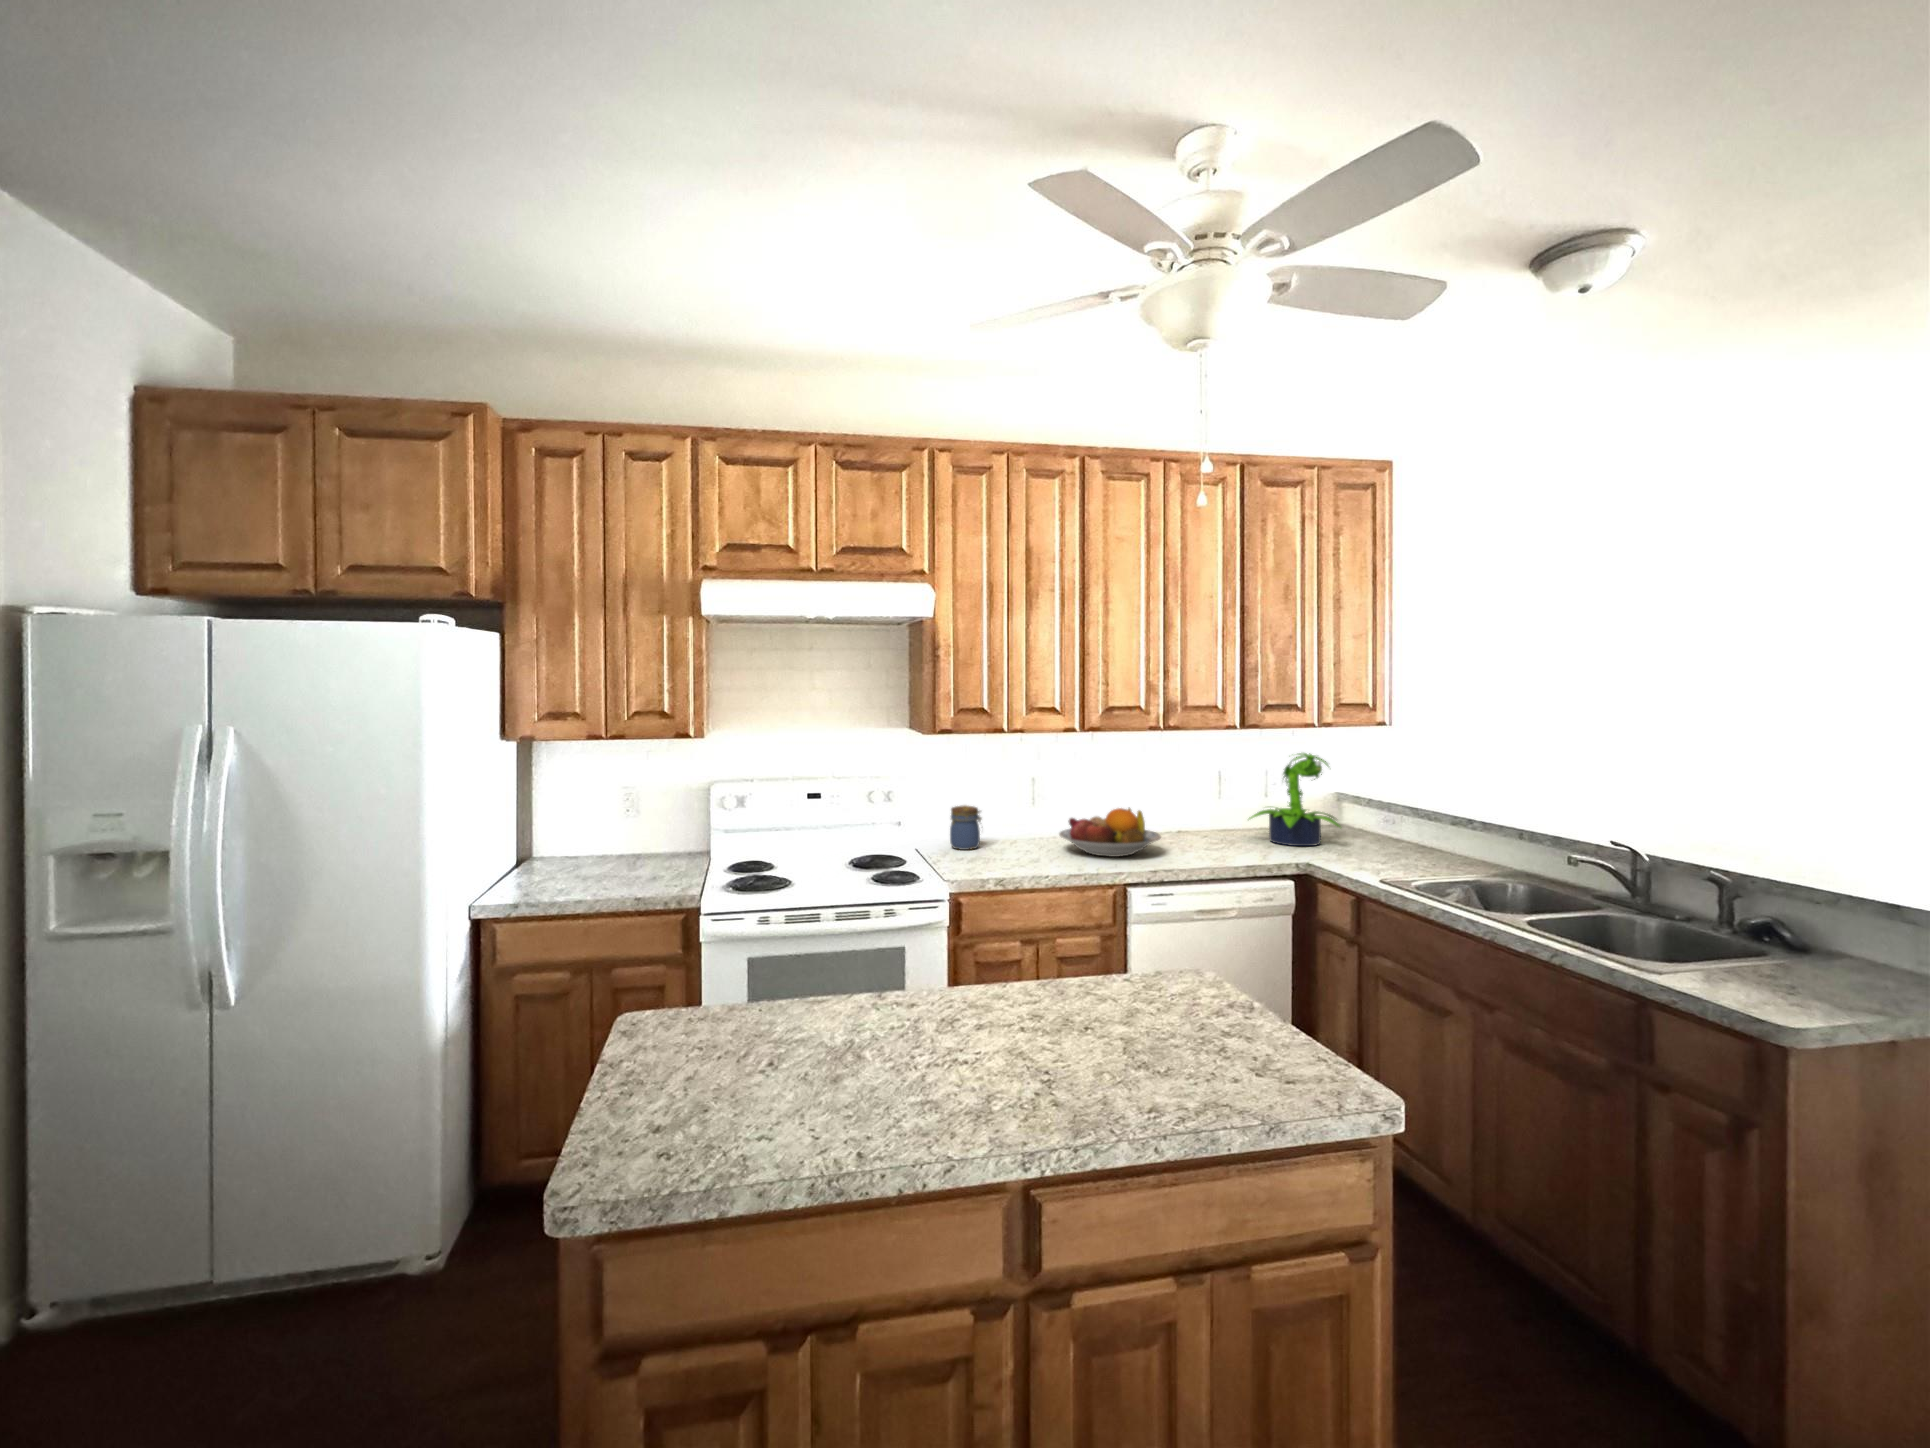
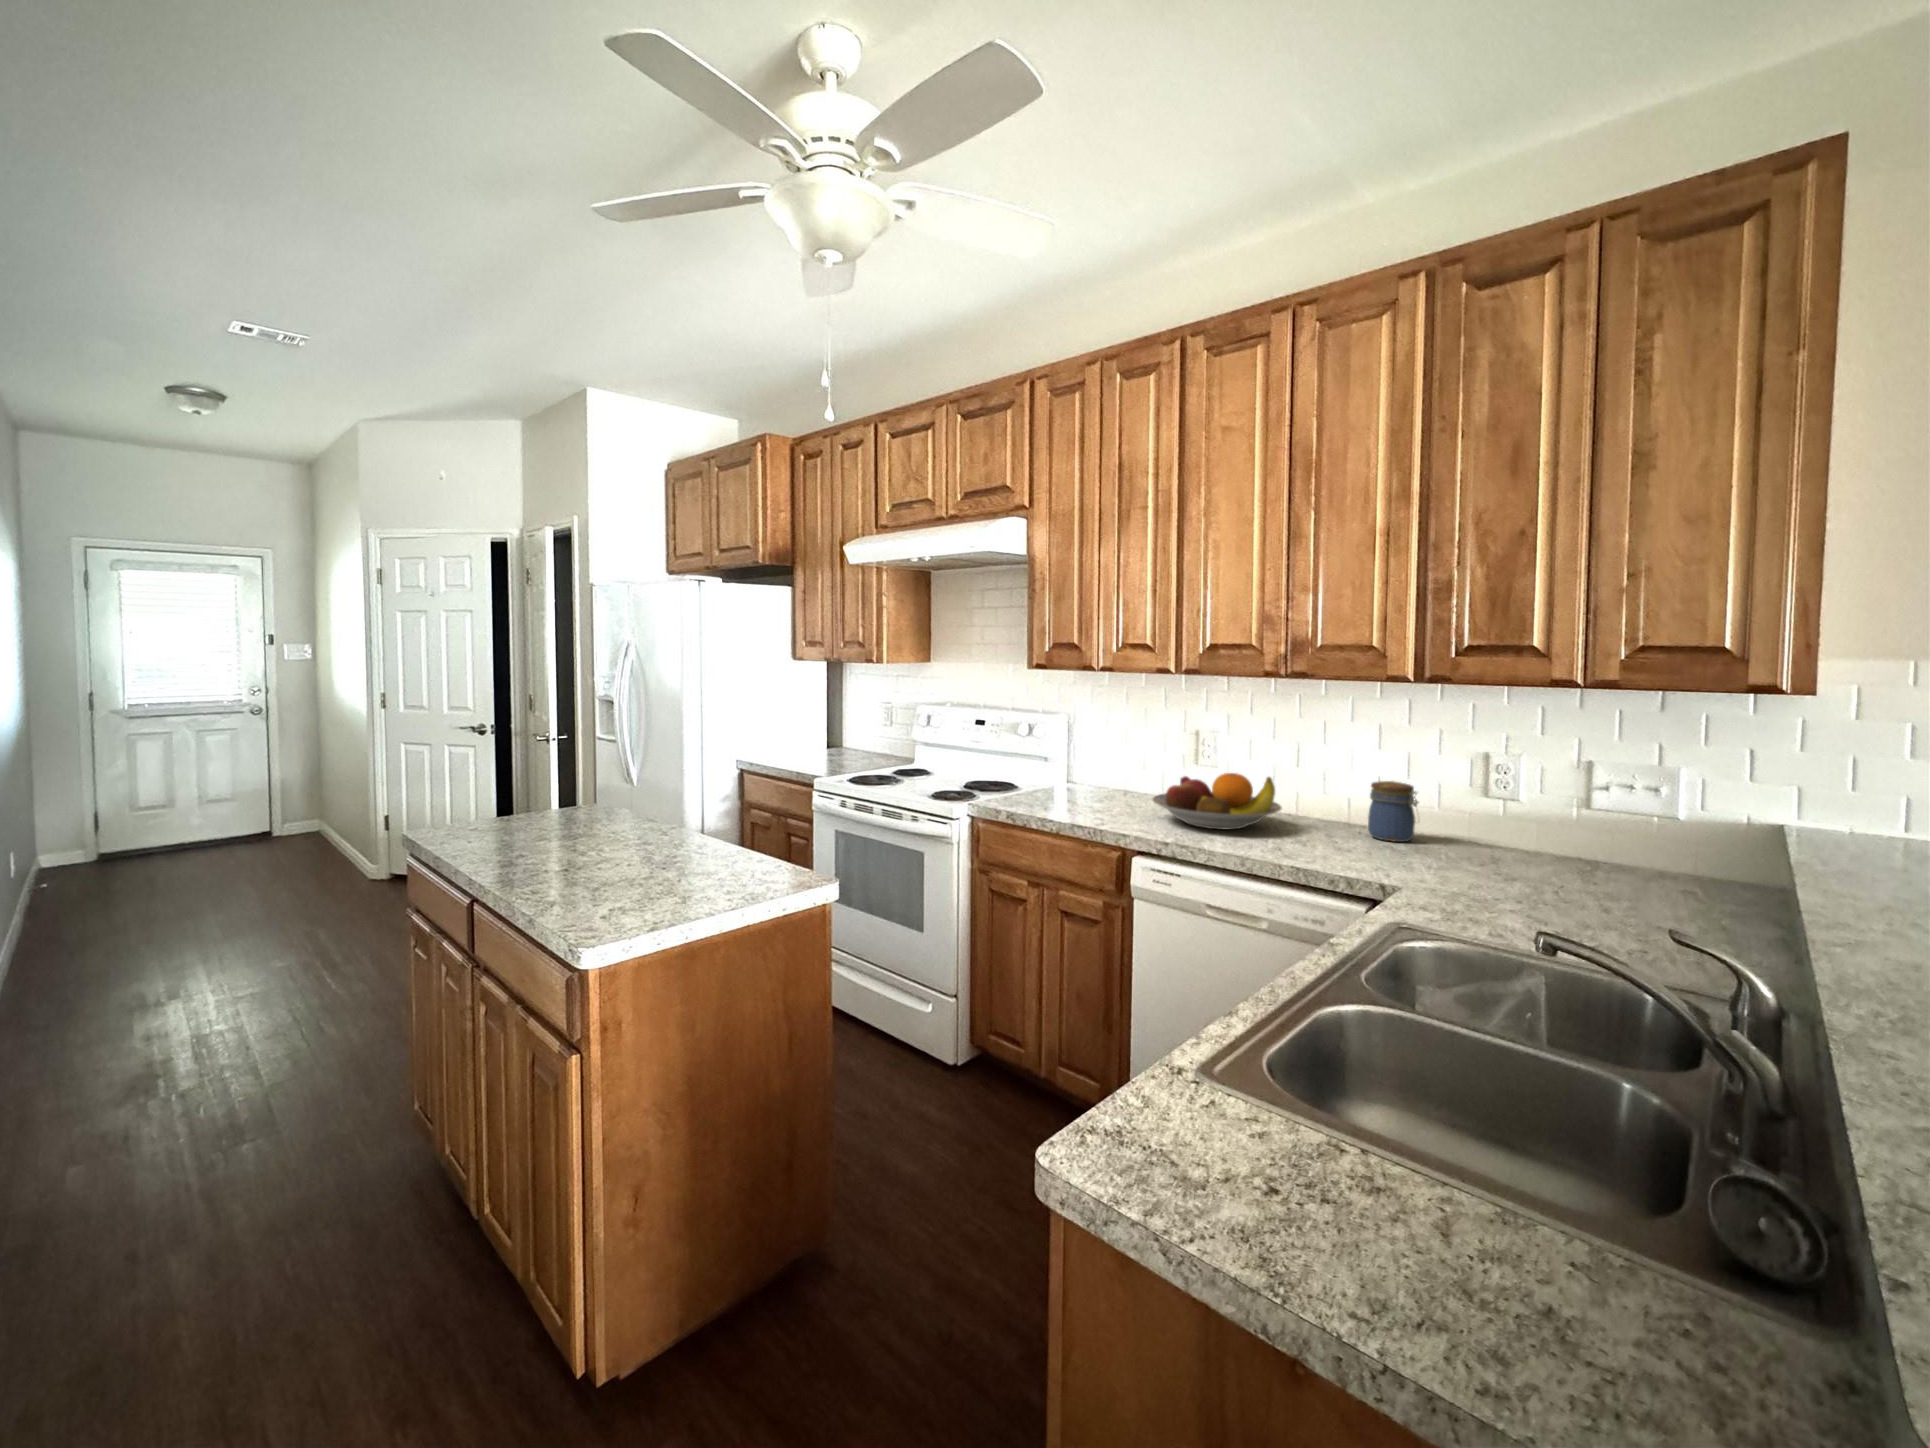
potted plant: present [1249,753,1341,846] -> none [1446,729,1628,883]
jar: present [950,805,982,850] -> present [1368,781,1418,842]

